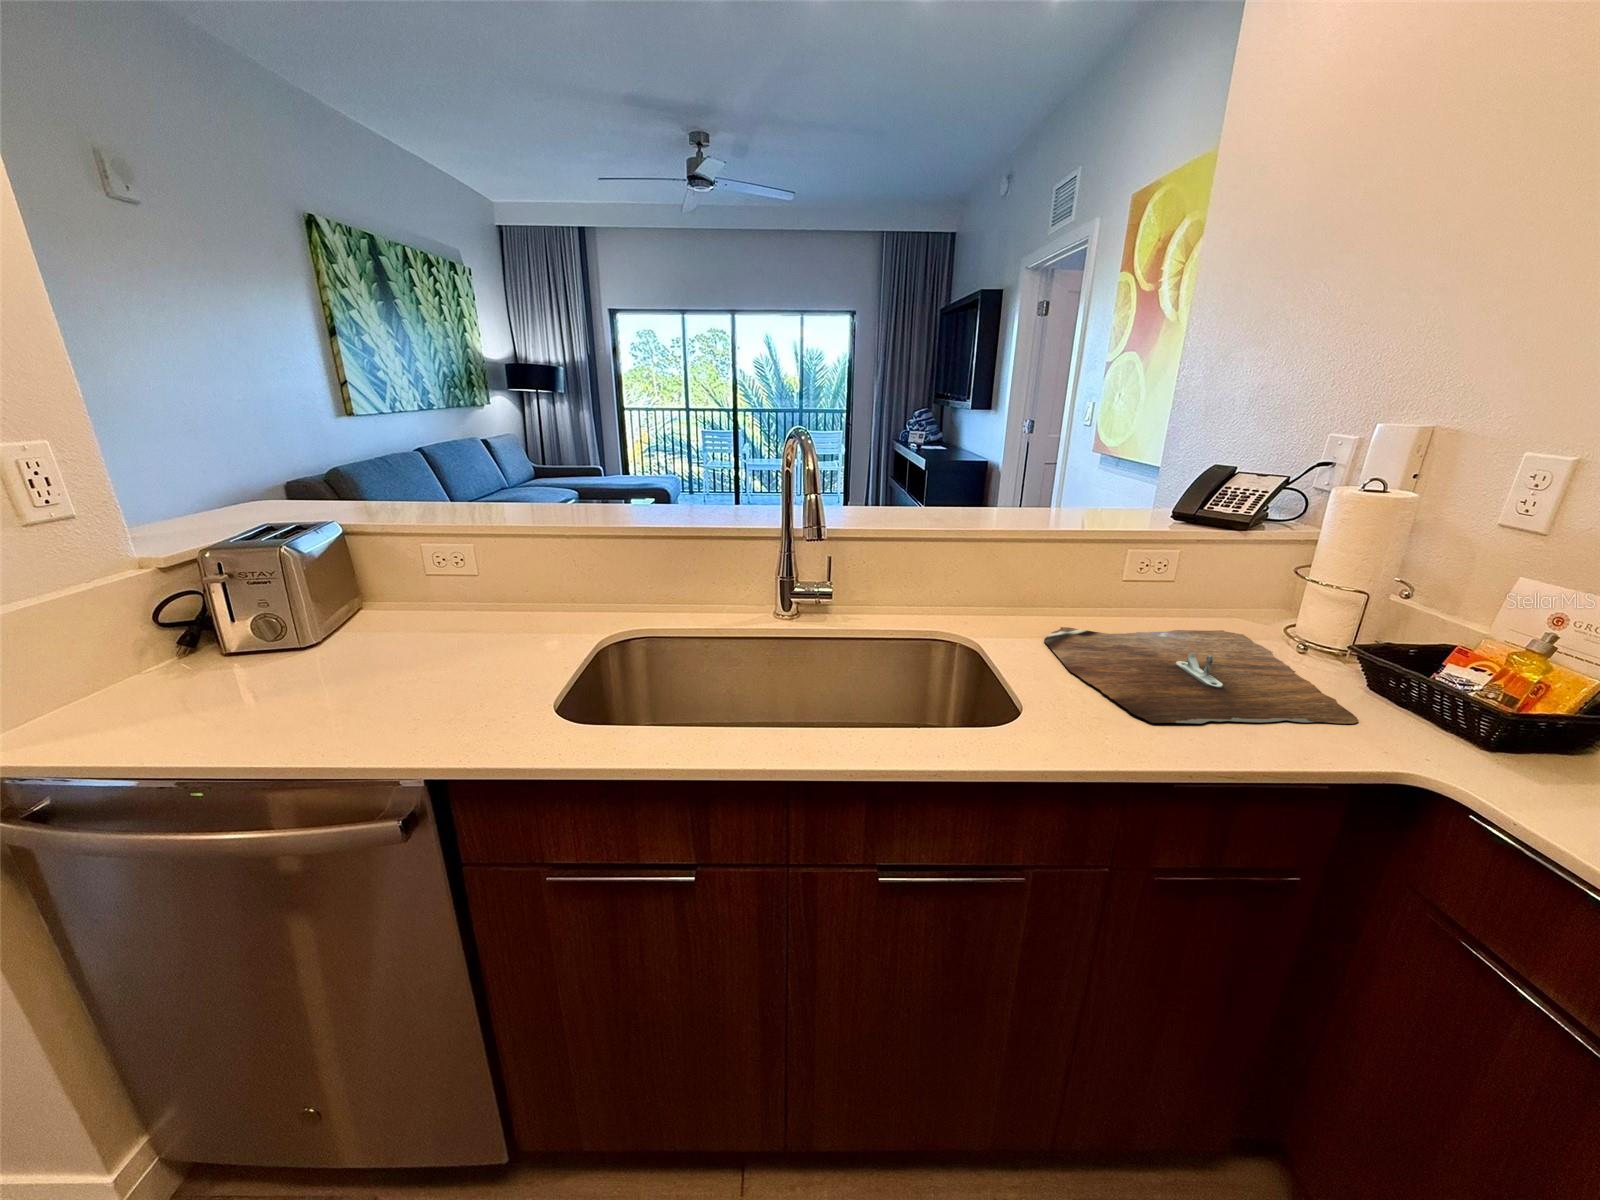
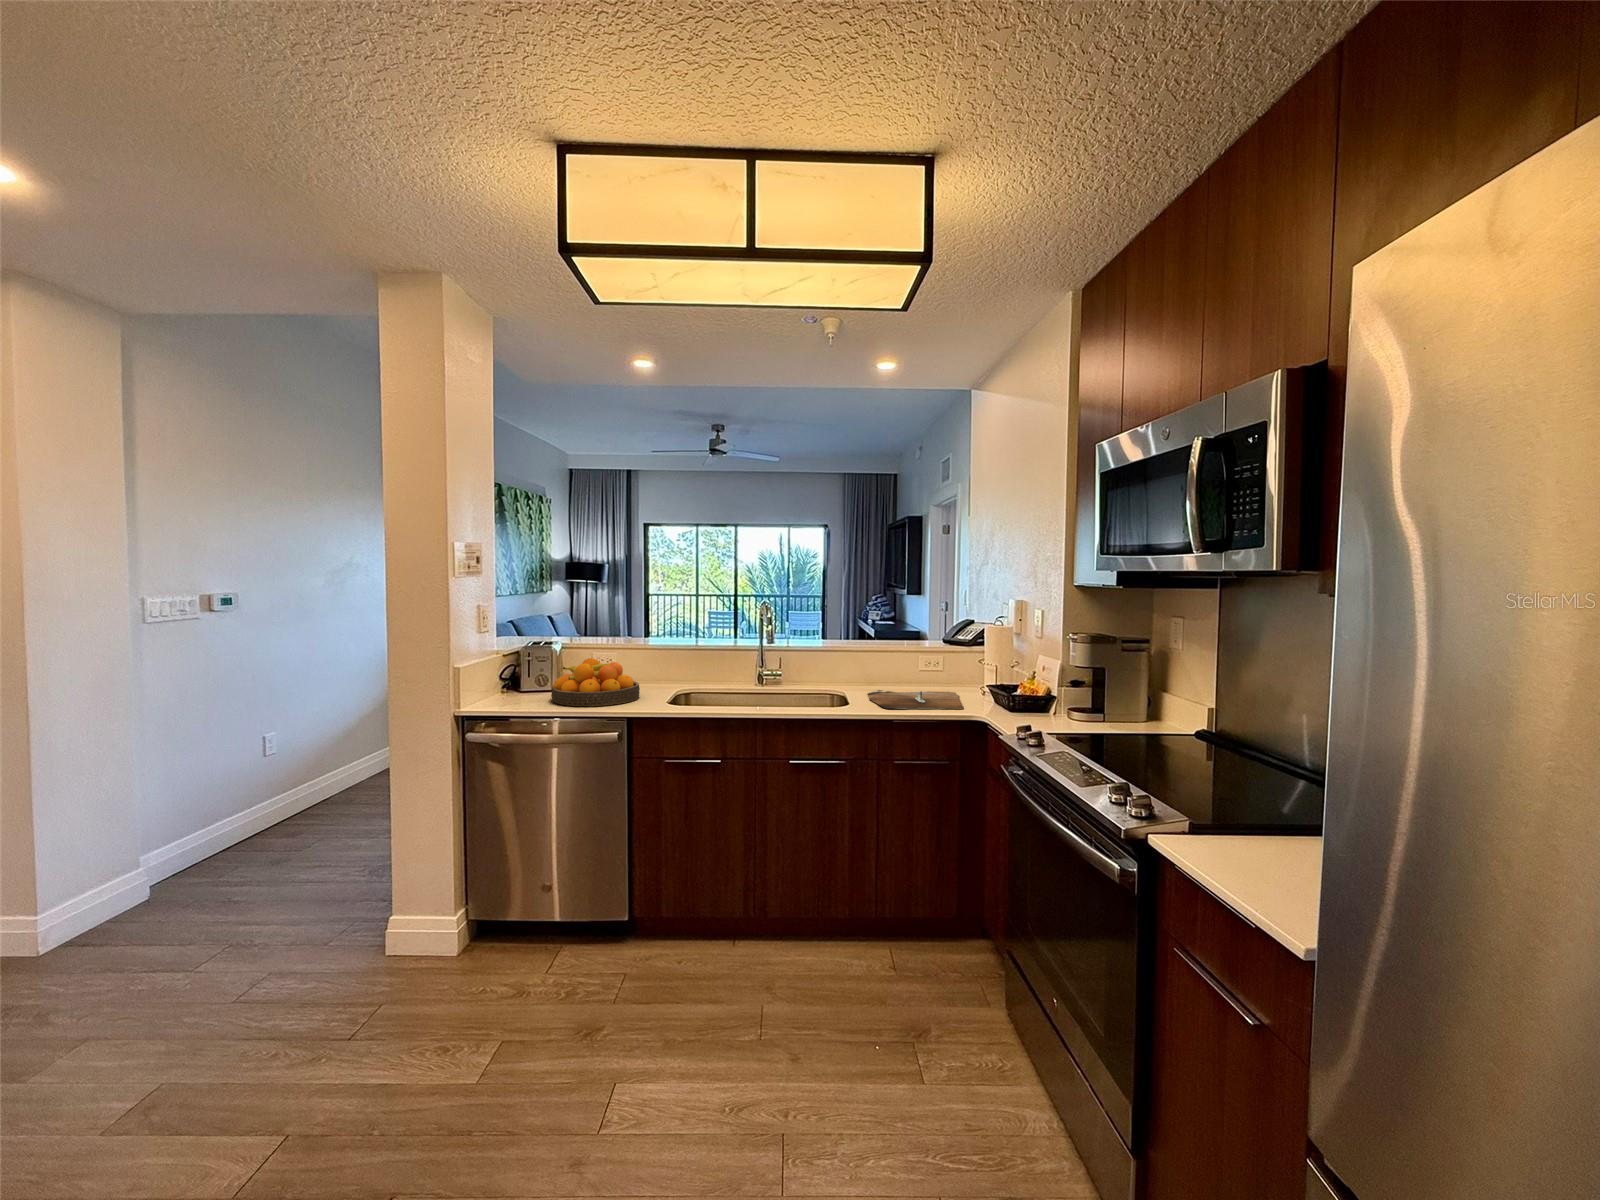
fruit bowl: none [260,564,507,711] -> present [551,658,640,706]

